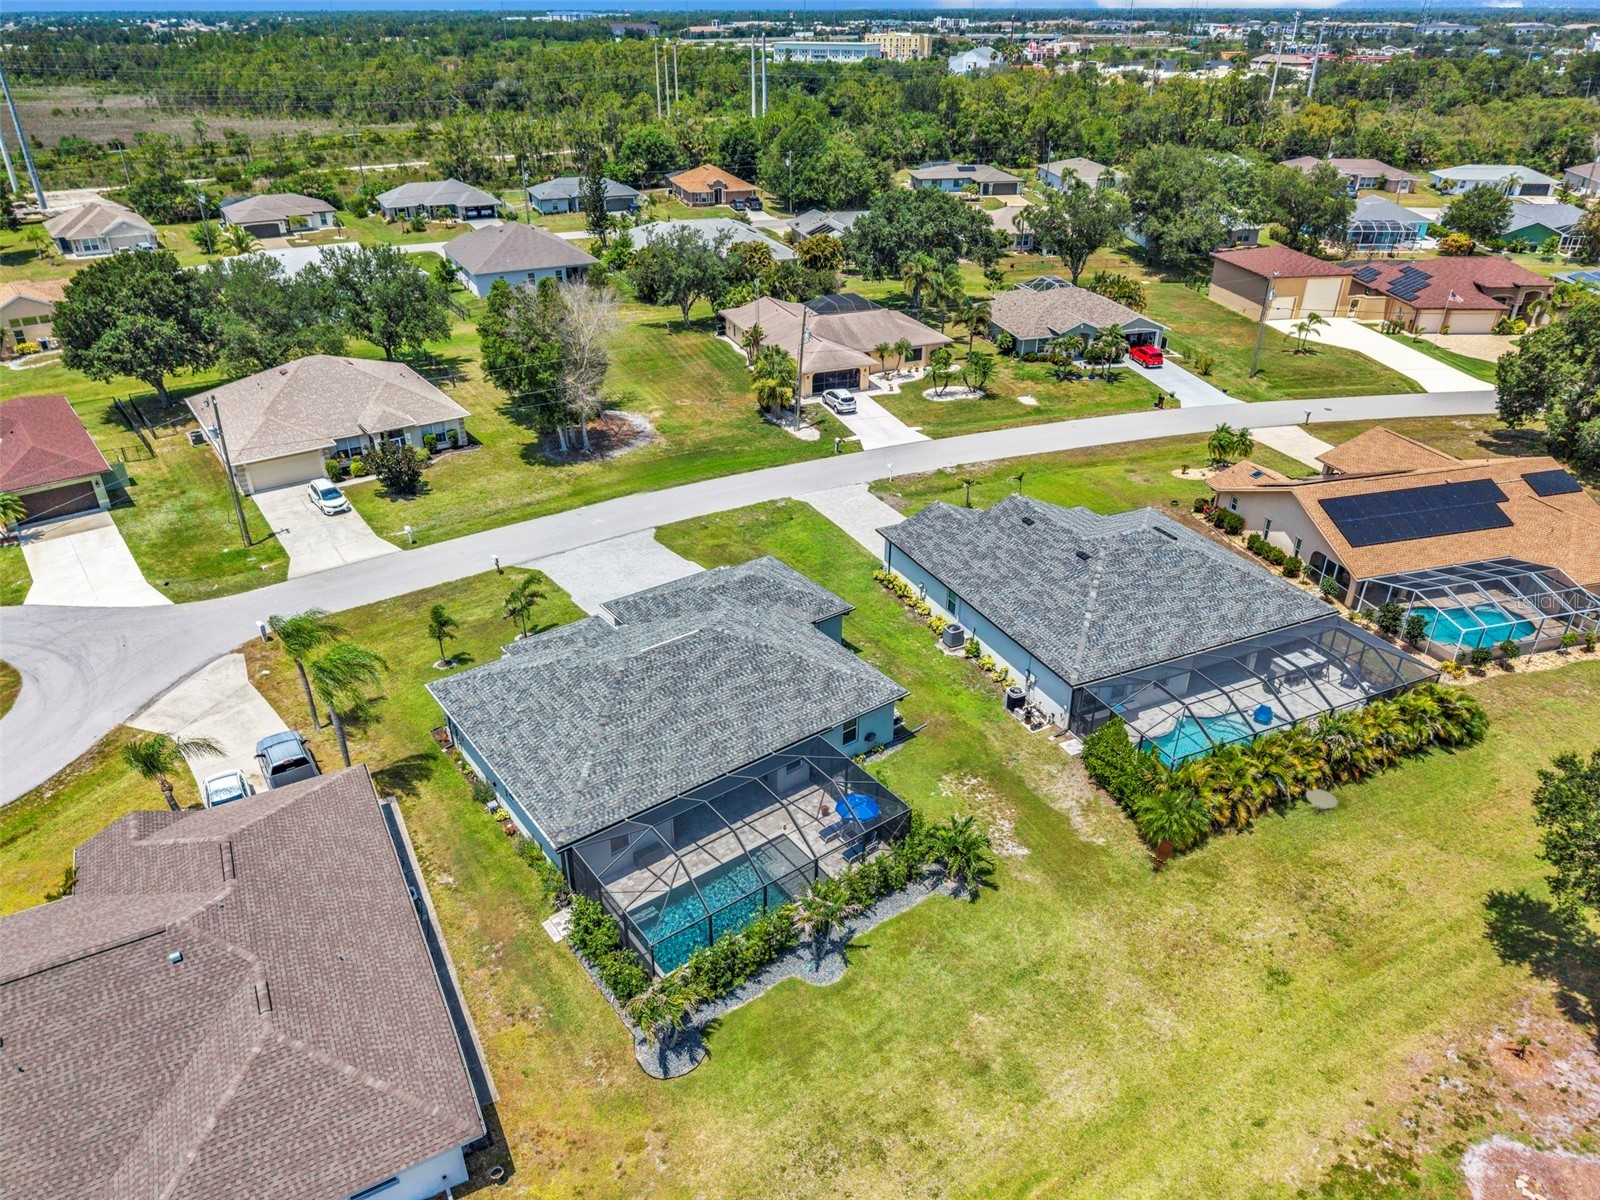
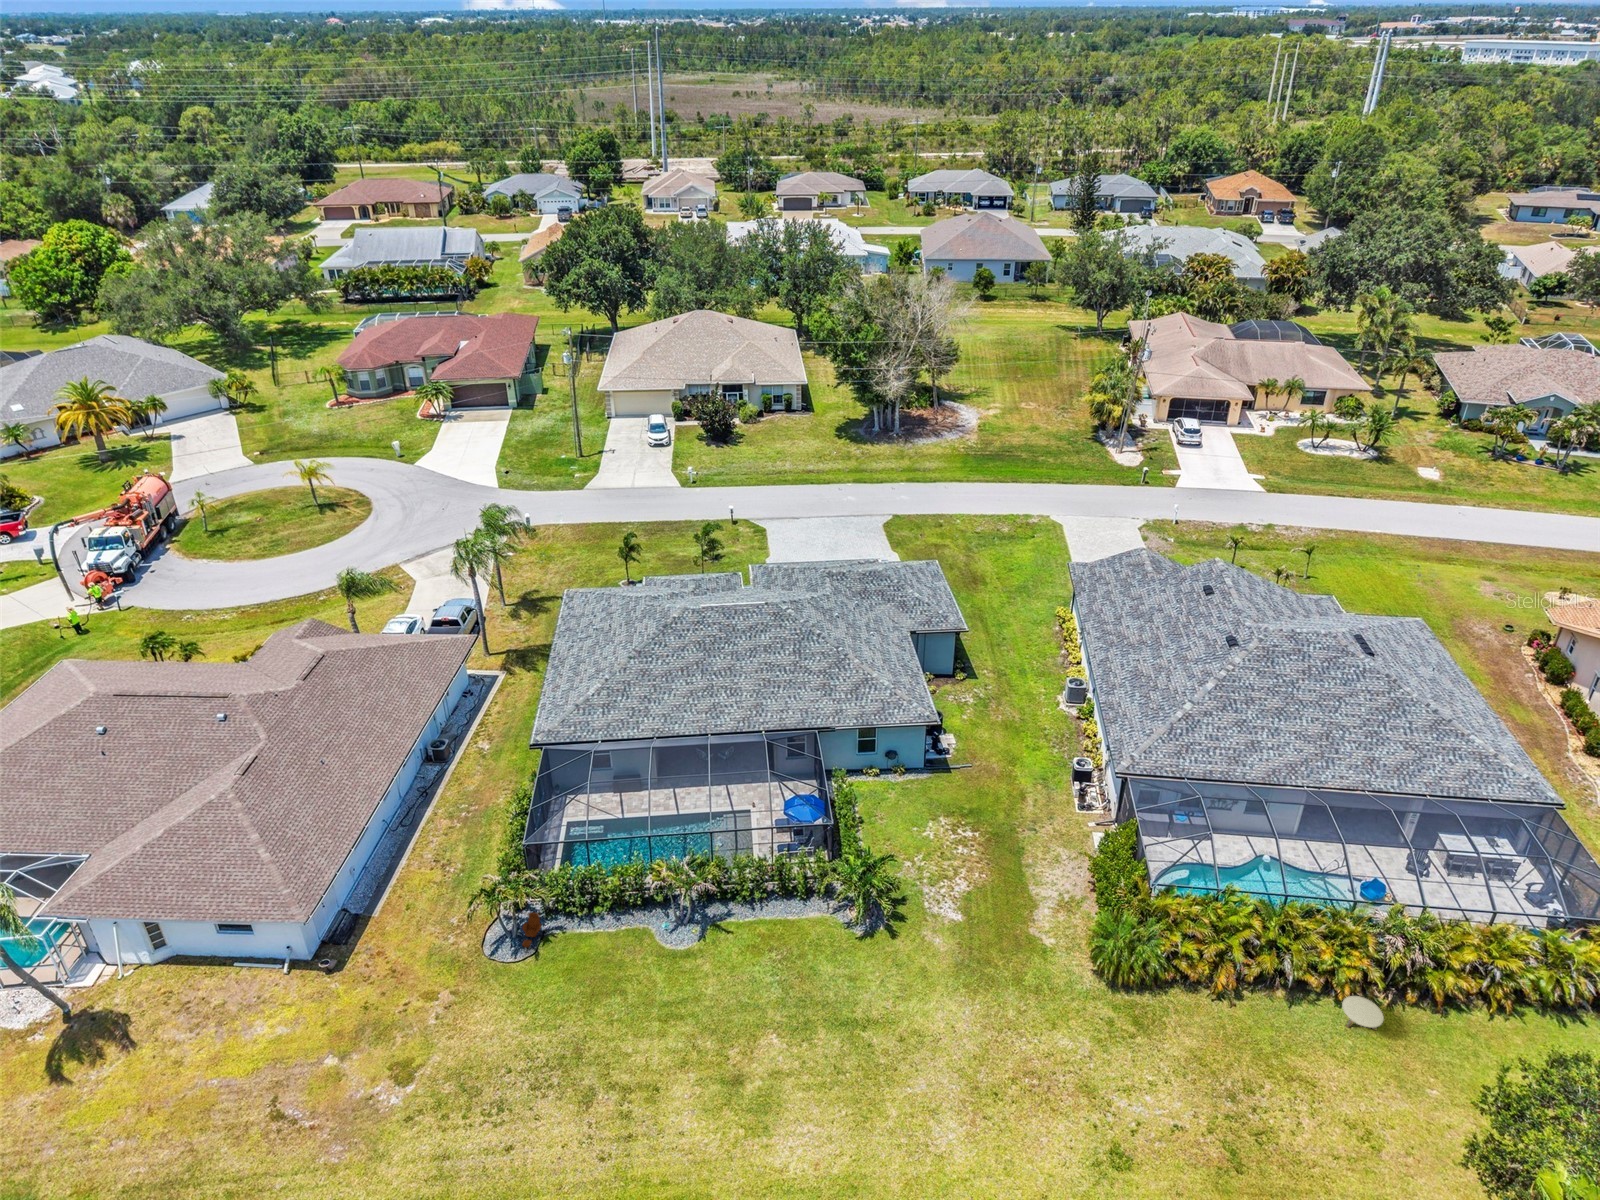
lounge chair: present [1155,840,1173,870] -> present [522,912,542,948]

